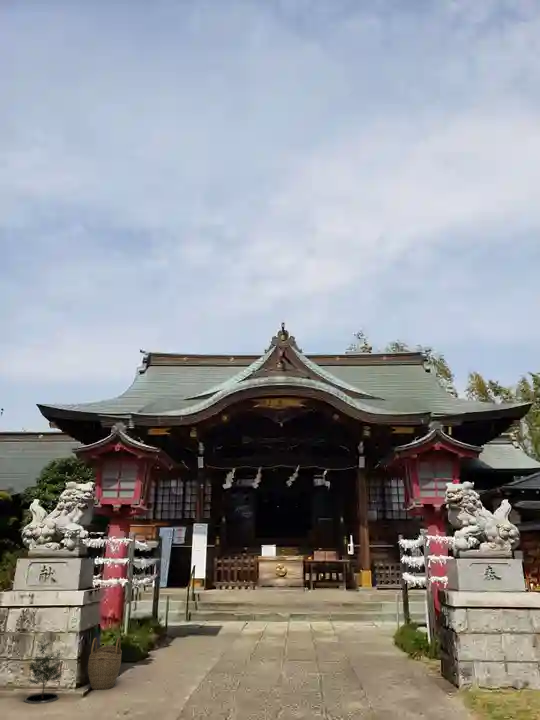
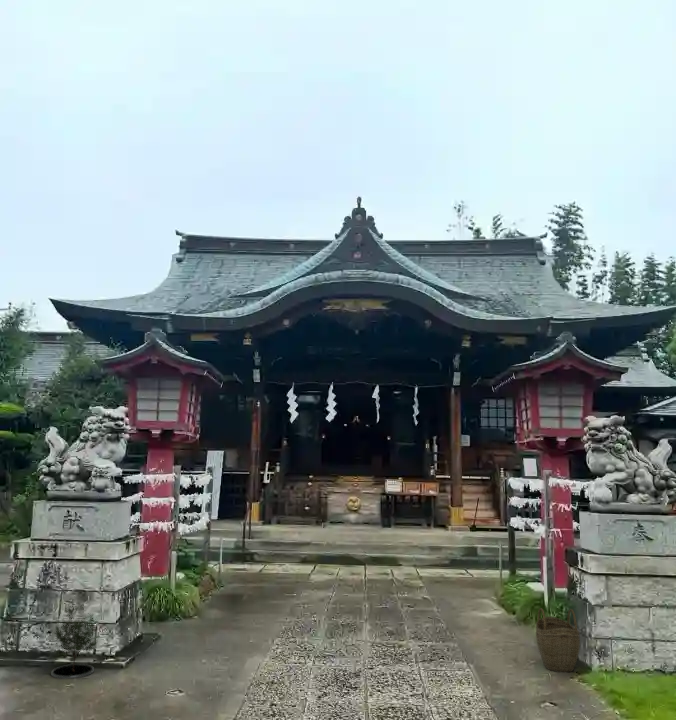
woven basket: present [88,637,122,690] -> present [536,608,580,672]

